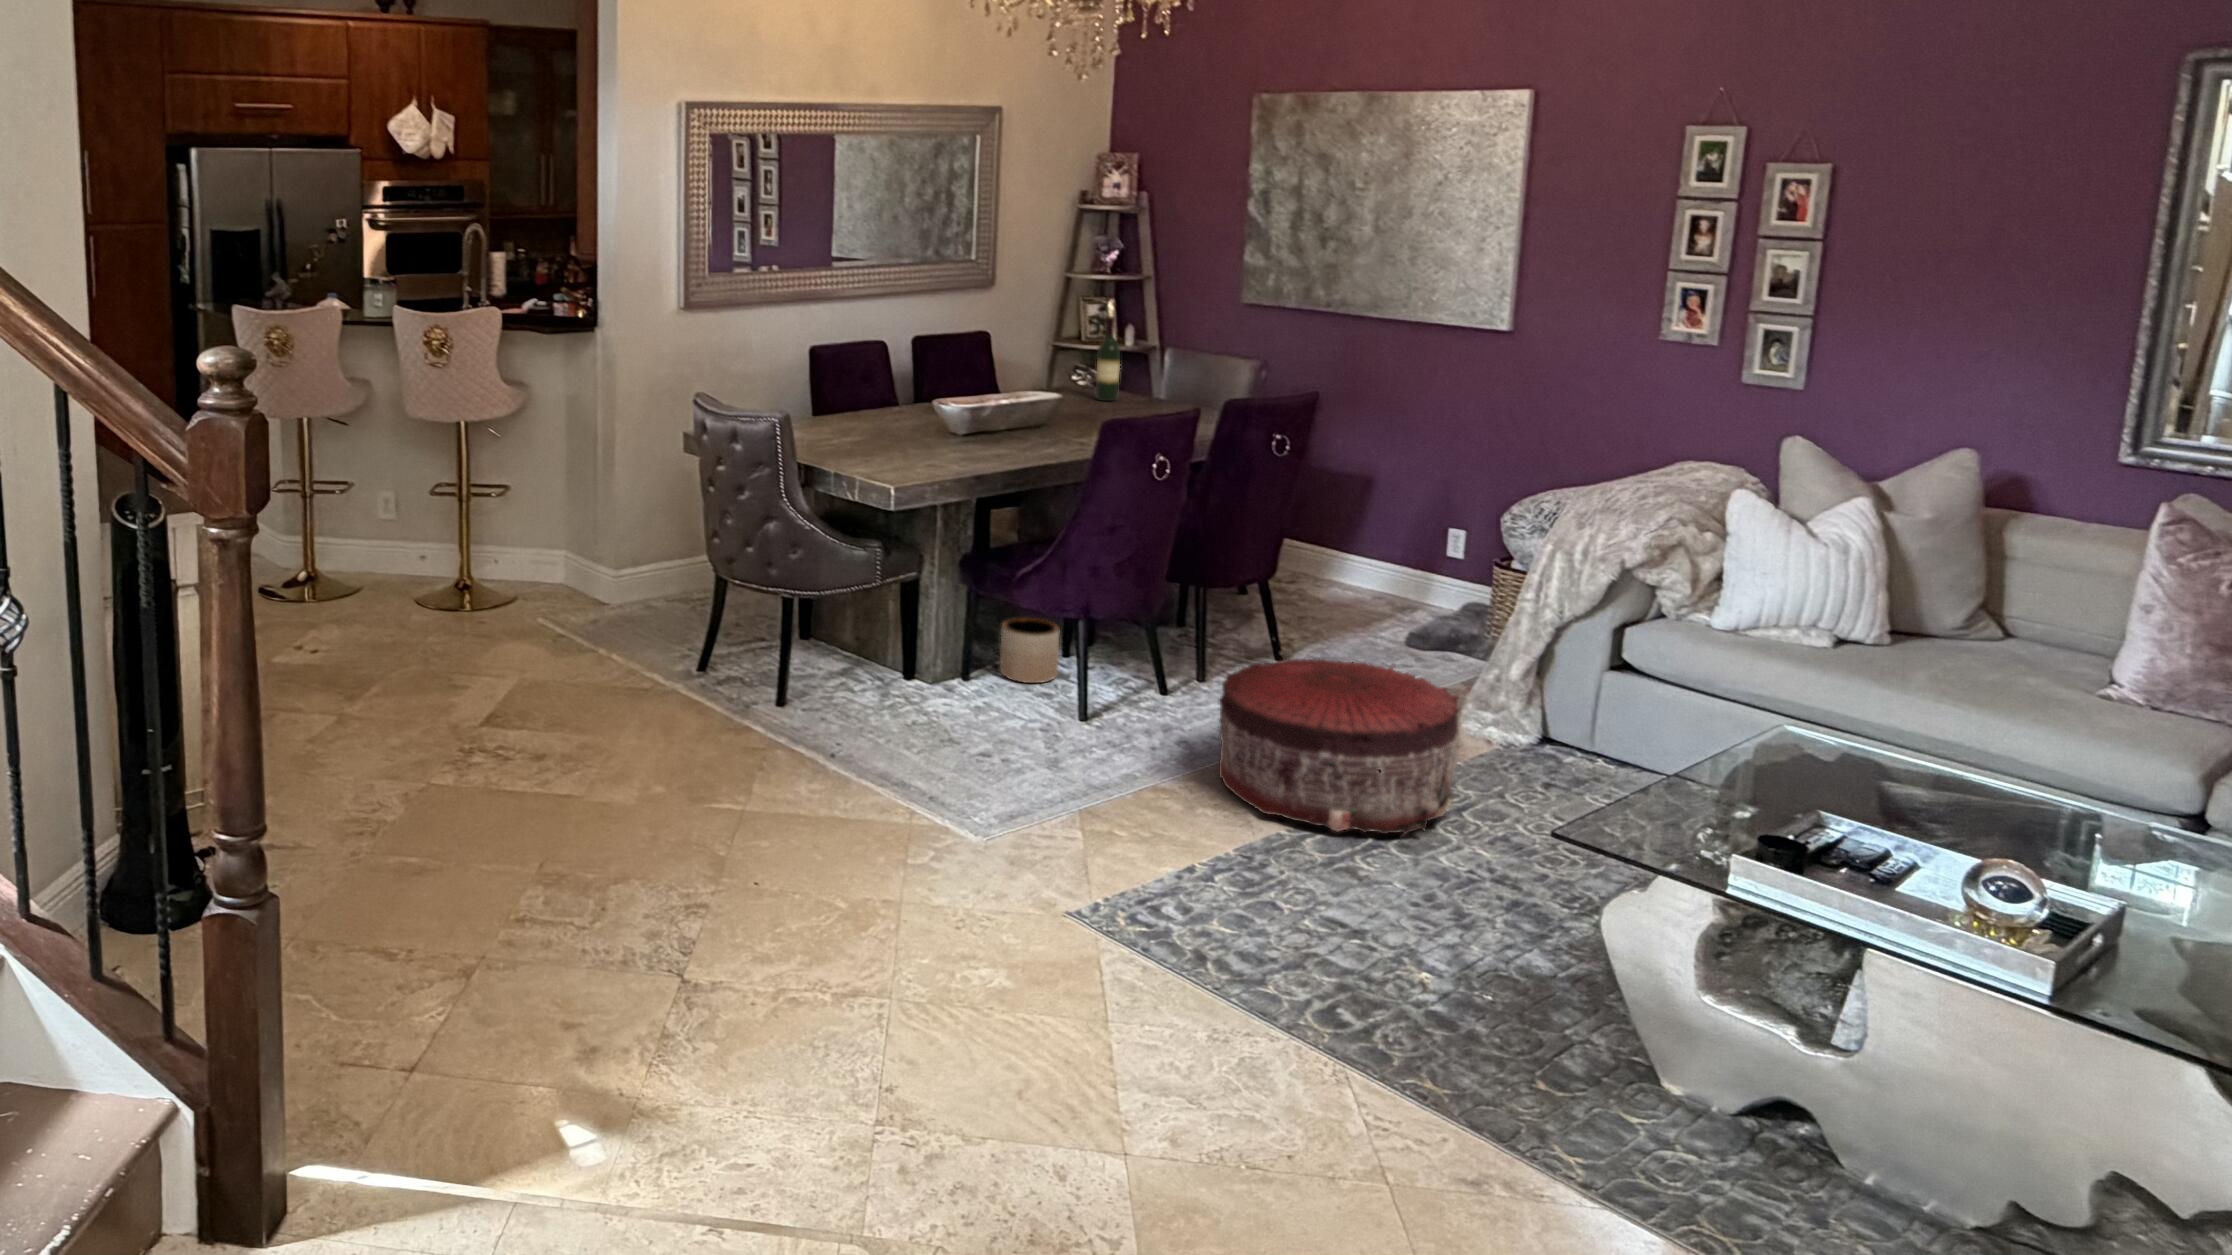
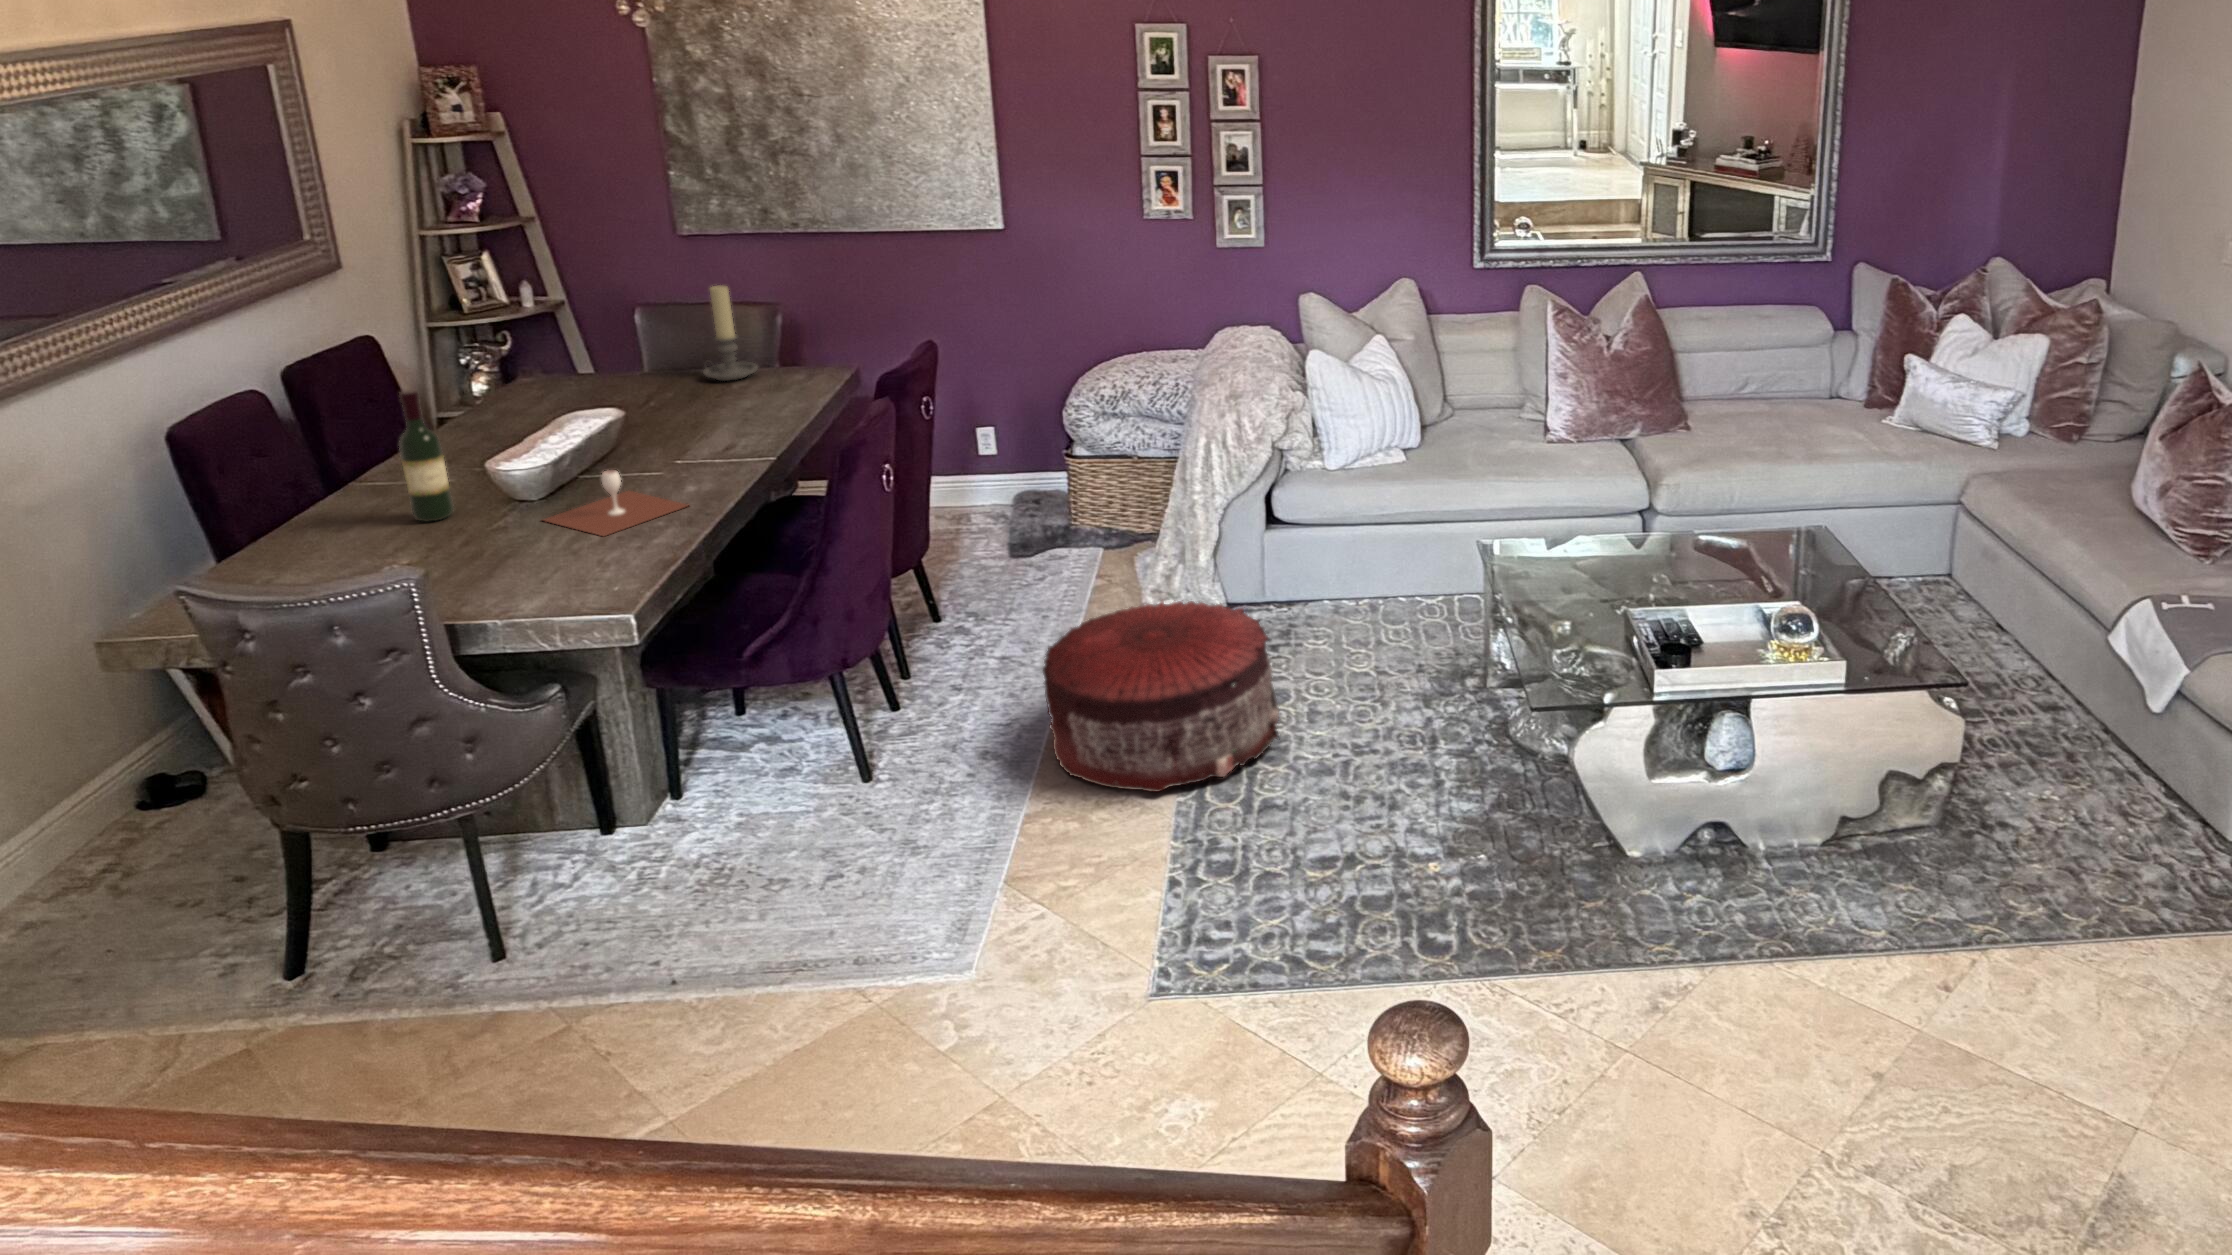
wine bottle: present [1096,316,1120,401] -> present [399,390,454,522]
candle holder: none [1170,326,1214,407] -> present [703,286,758,381]
wine glass: none [935,411,1021,452] -> present [544,470,689,536]
planter: present [1000,618,1060,683] -> none [691,688,776,774]

